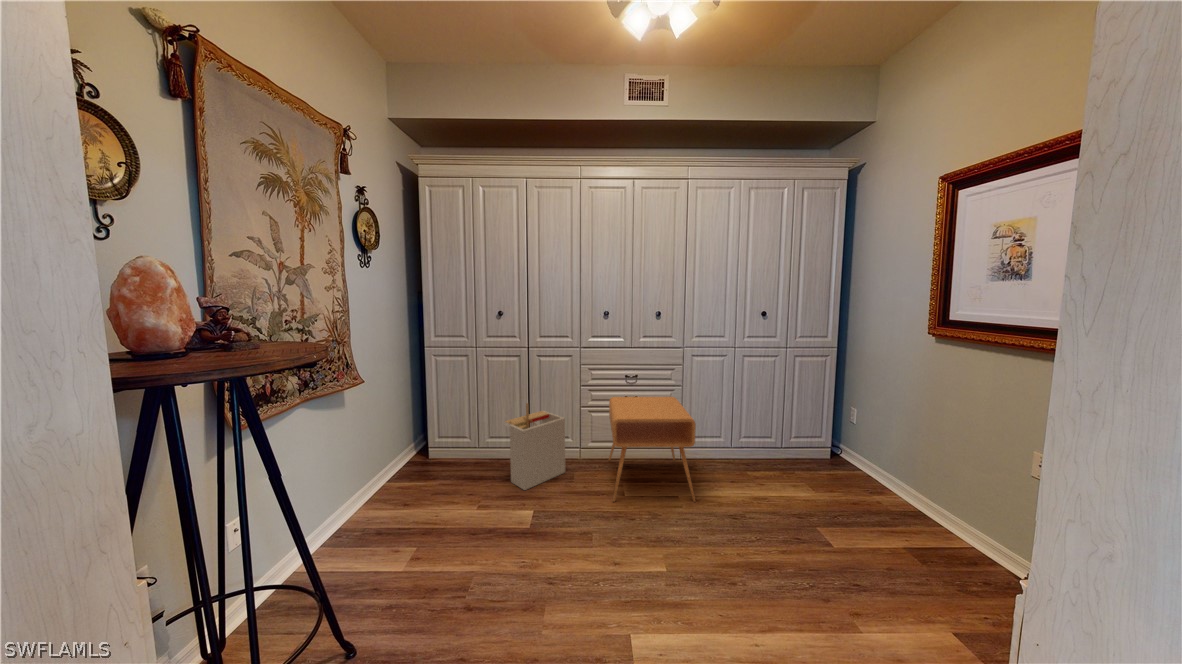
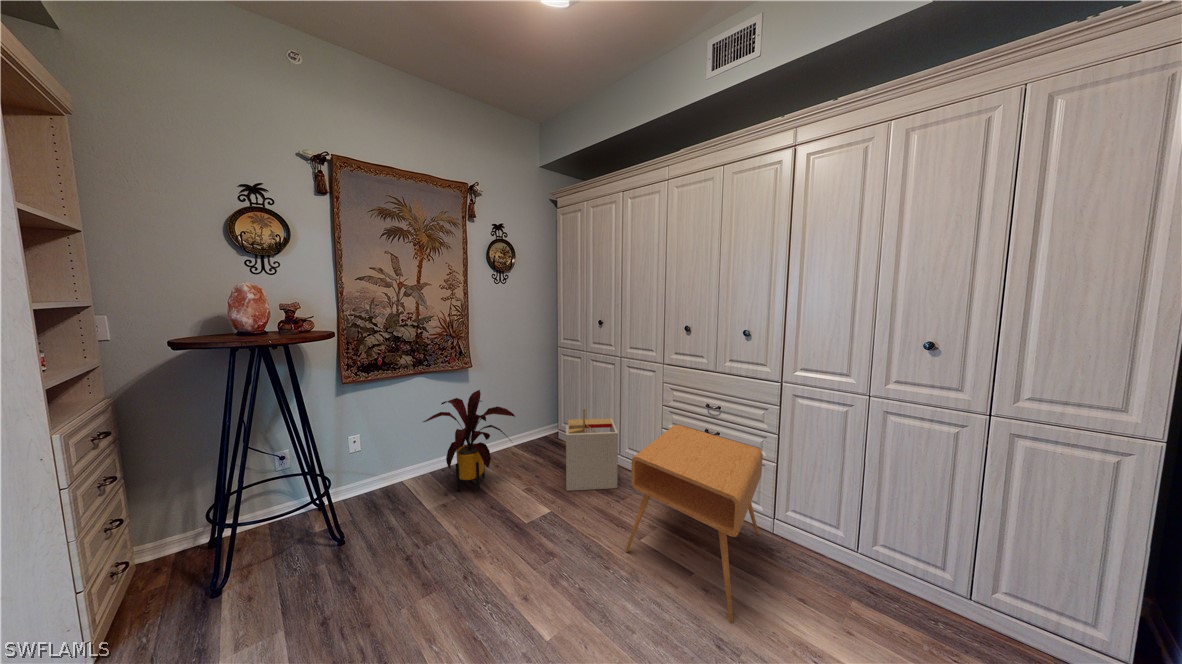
house plant: none [334,410,470,540] -> present [423,390,515,492]

